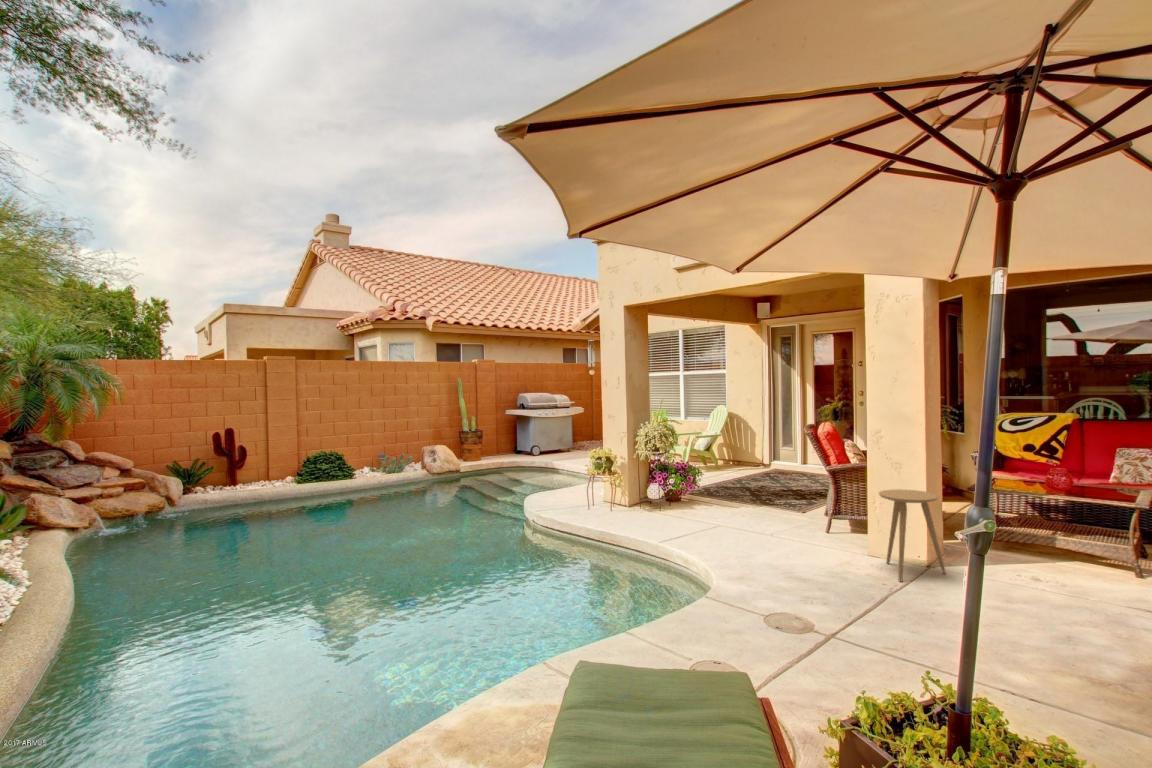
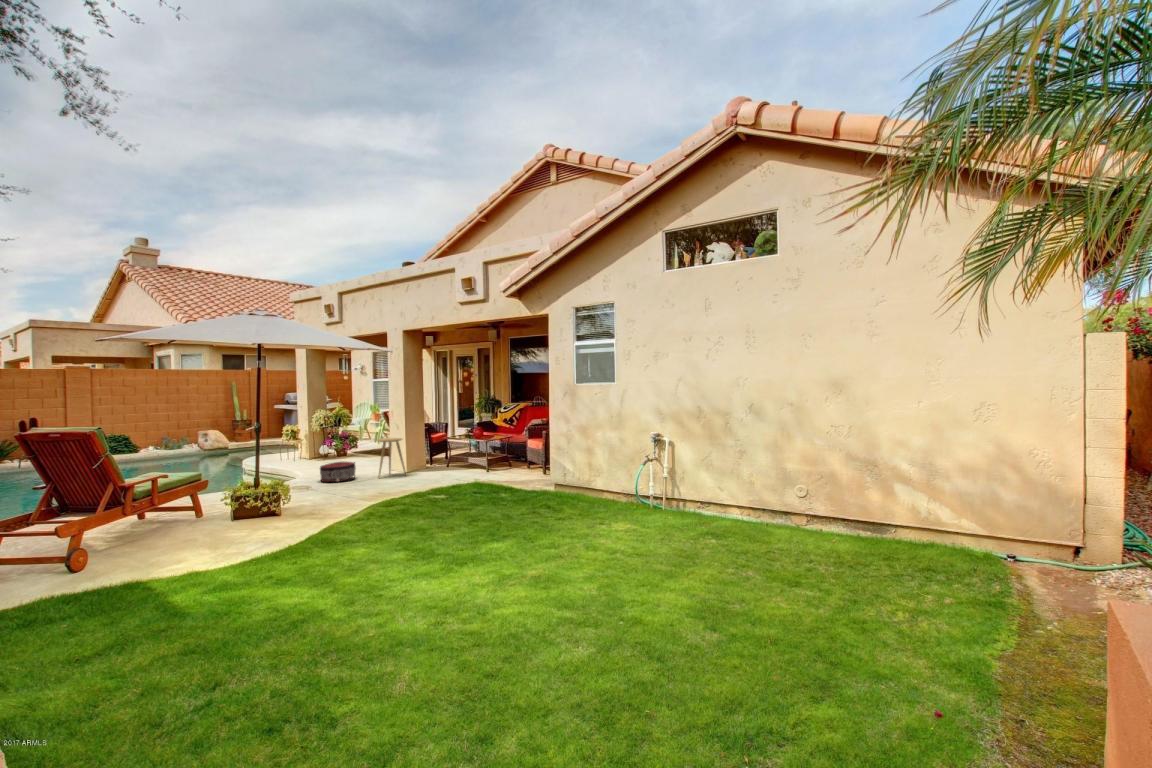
pouf: none [774,538,852,592] -> present [320,462,356,482]

